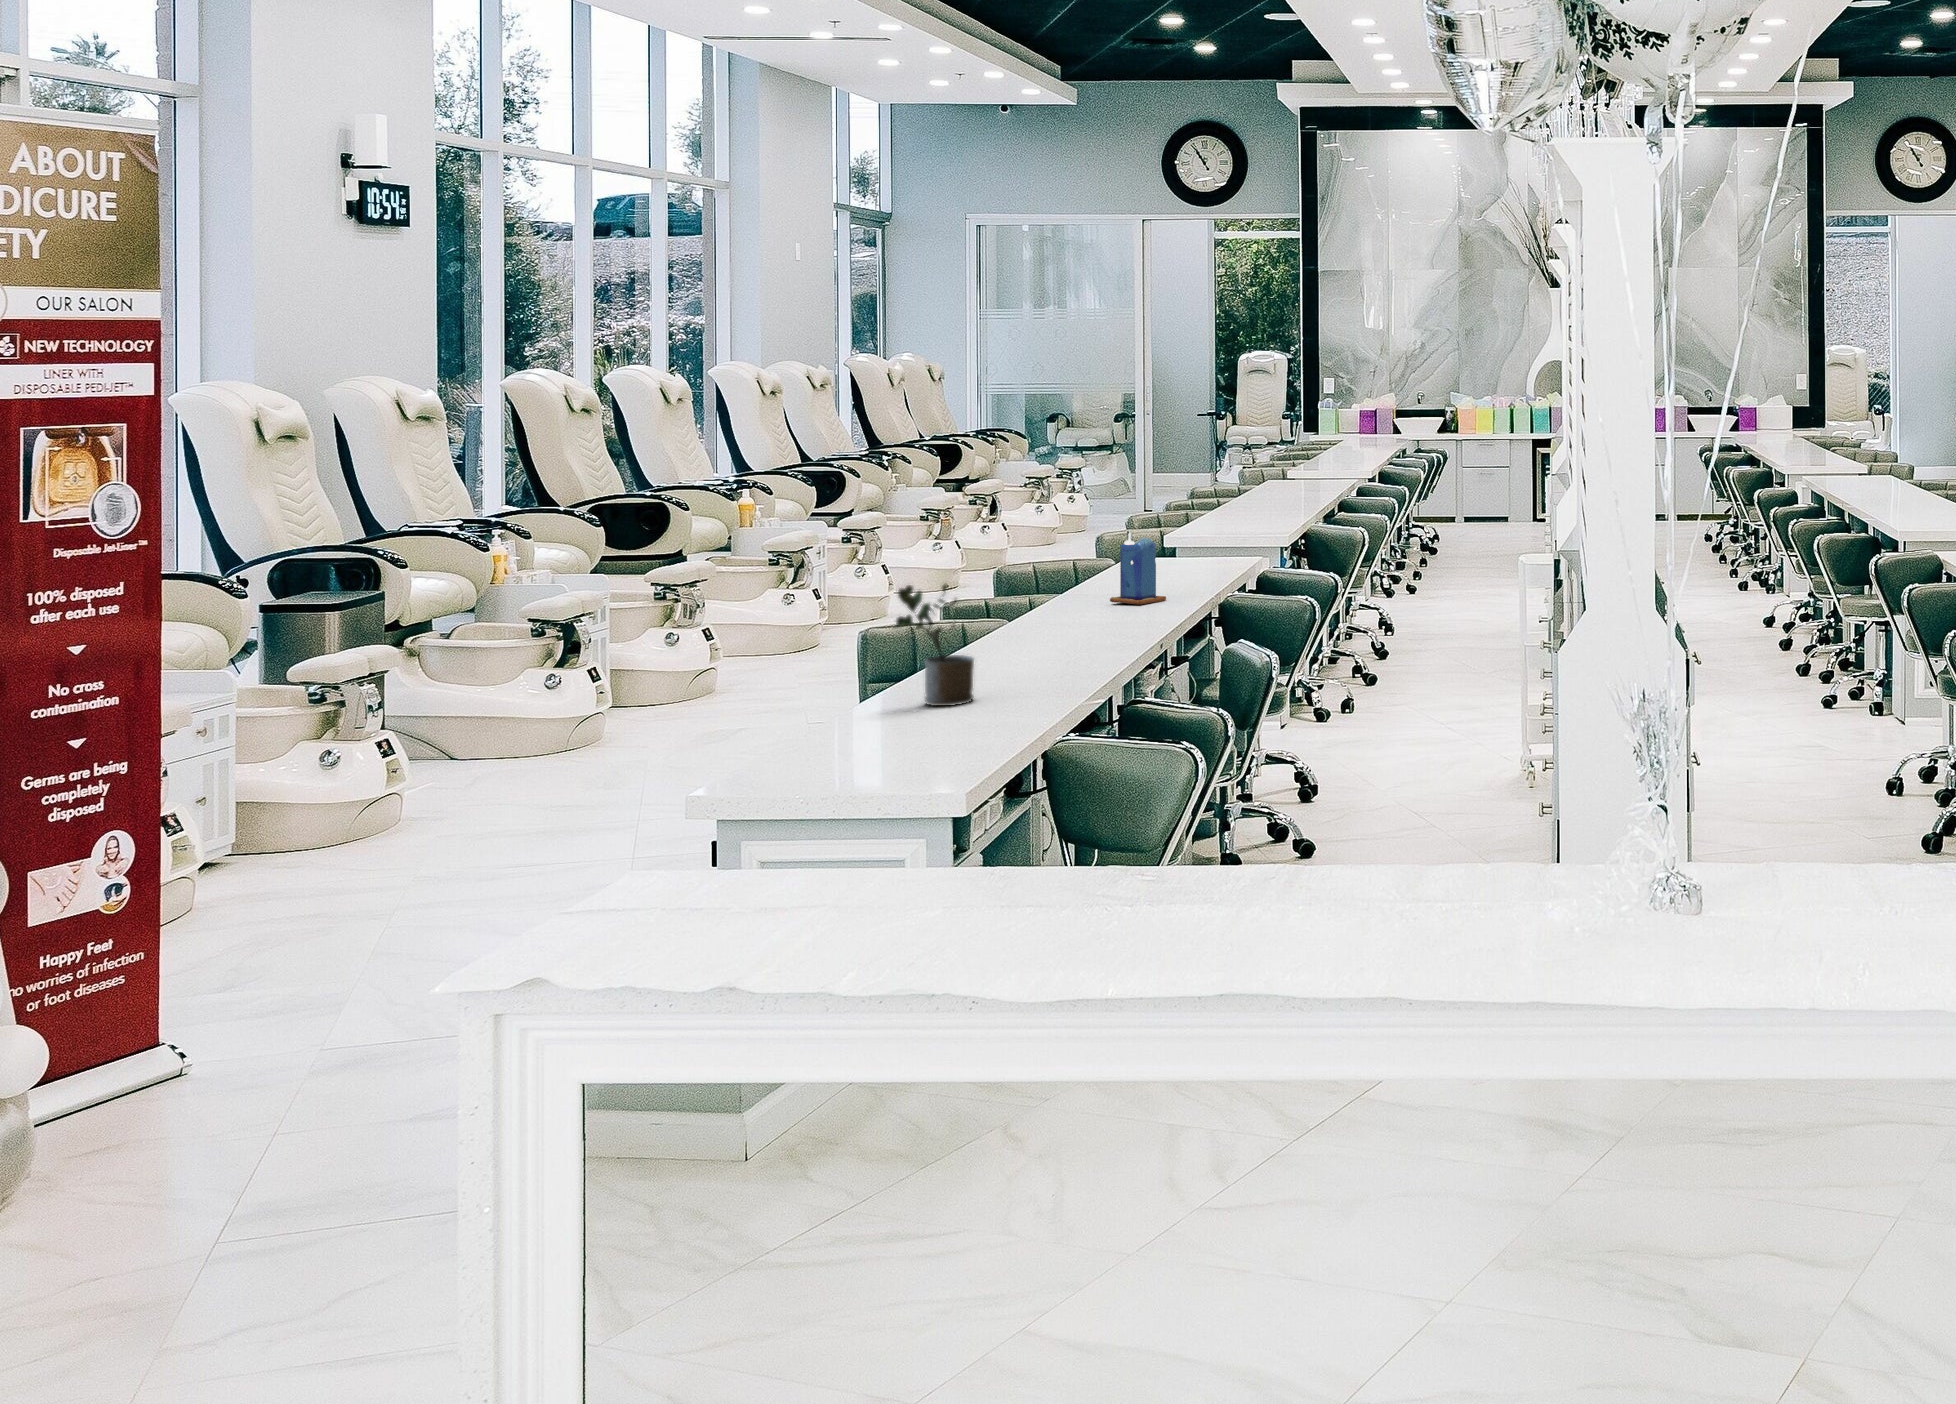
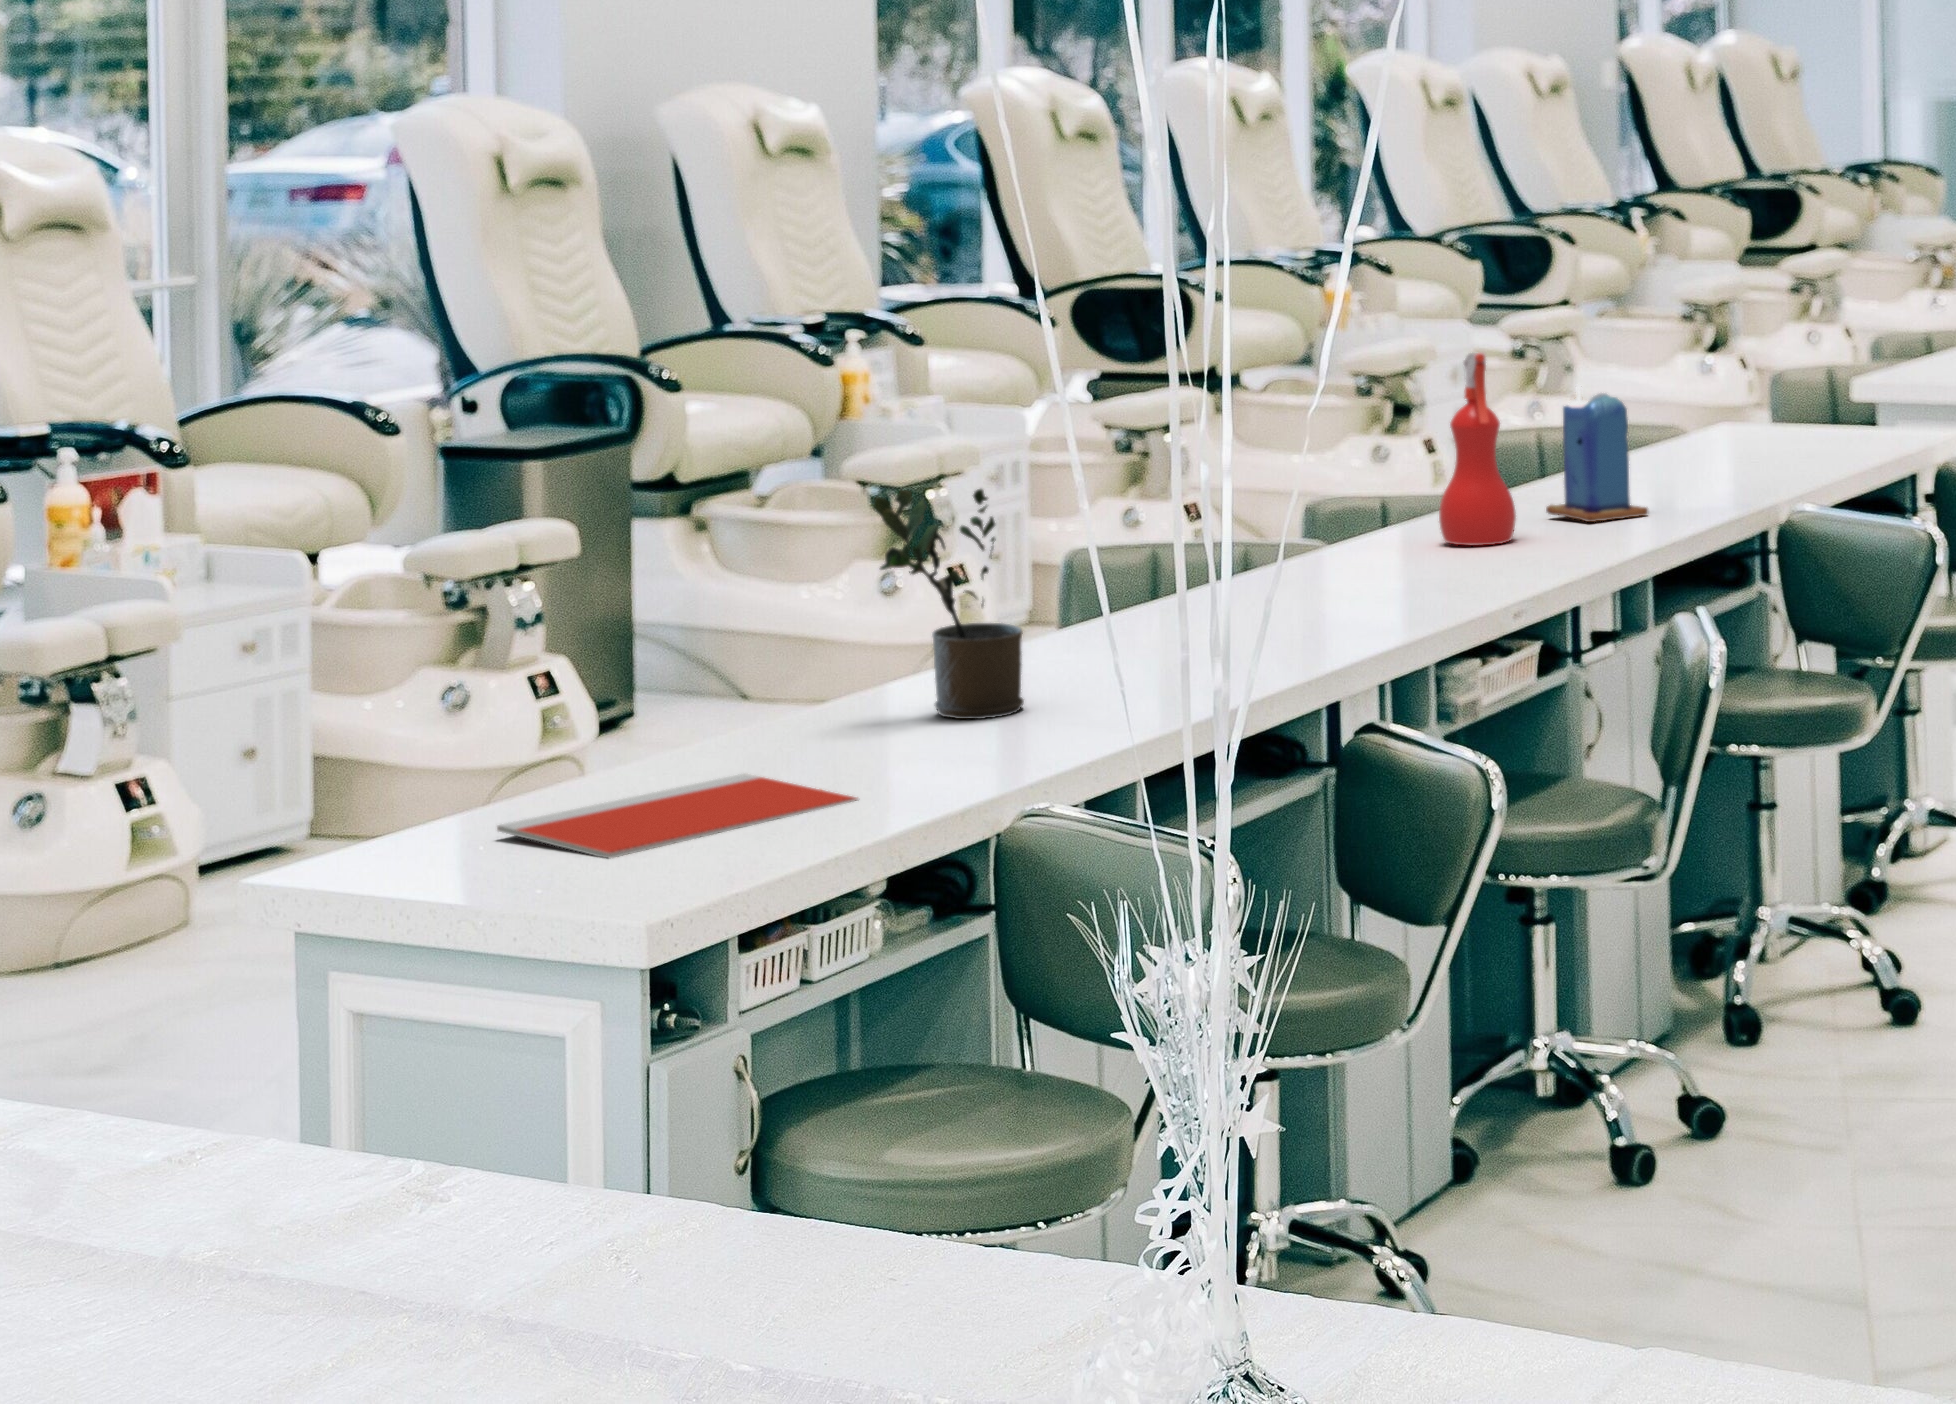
spray bottle: none [1070,515,1112,618] -> present [1439,352,1516,545]
notebook: none [771,735,959,775] -> present [497,774,858,858]

